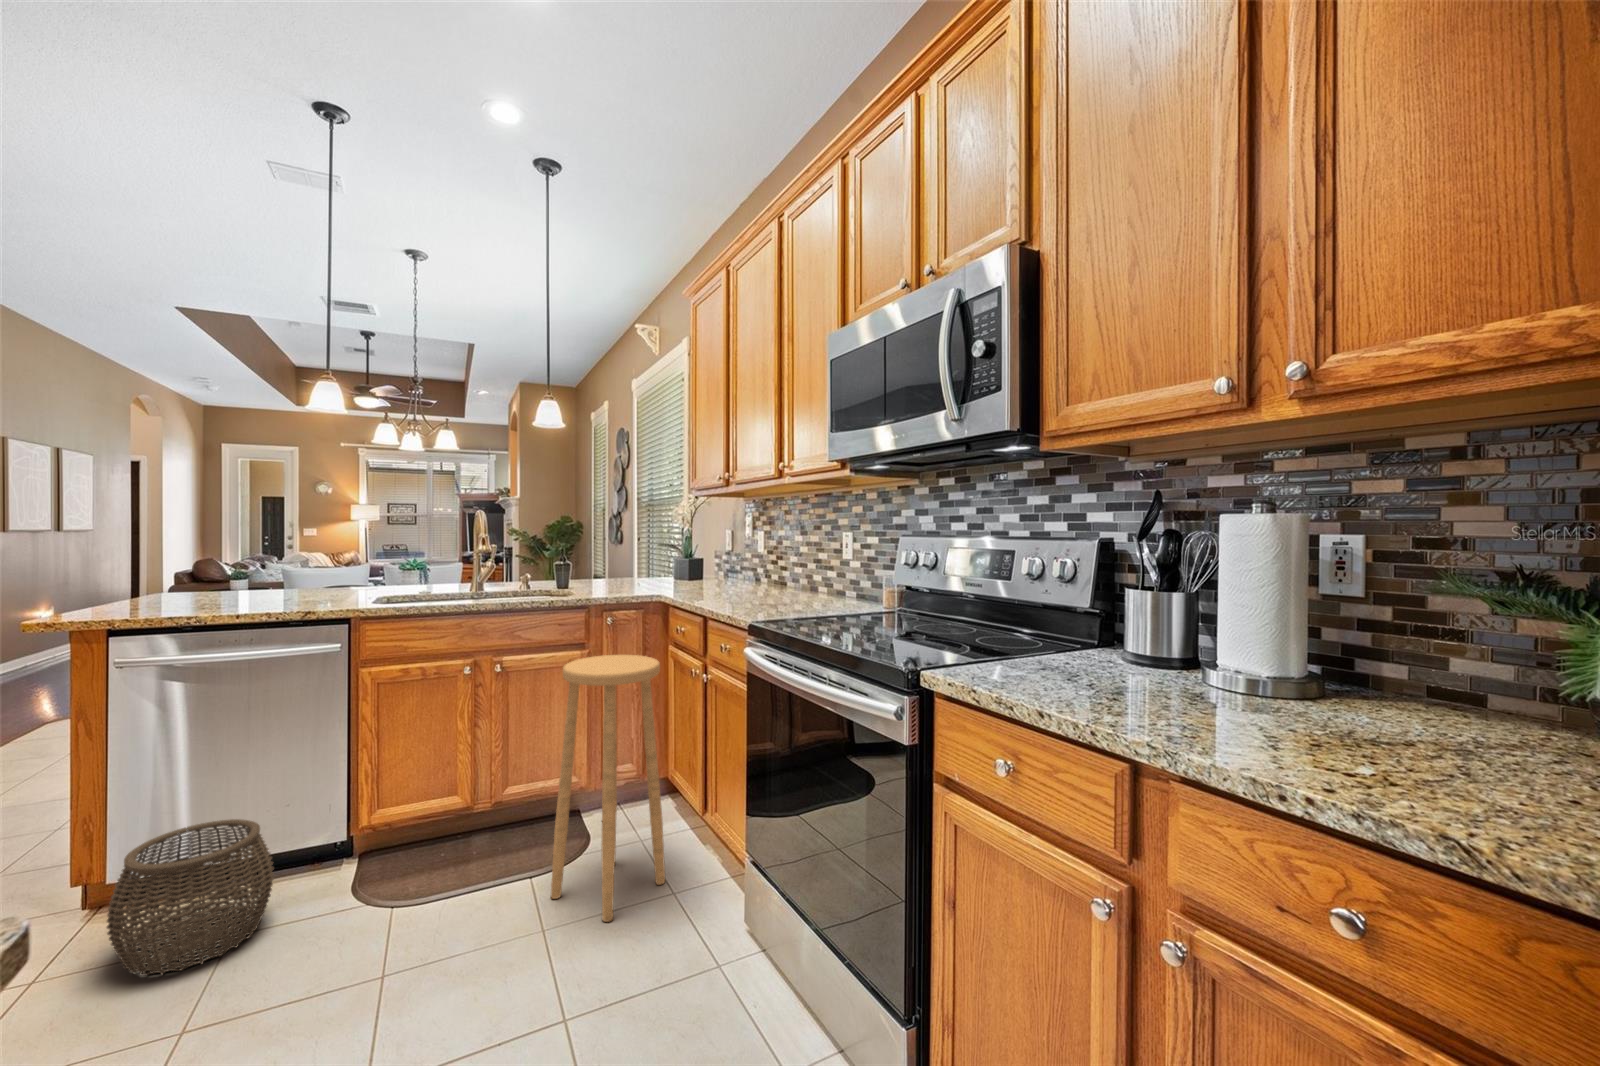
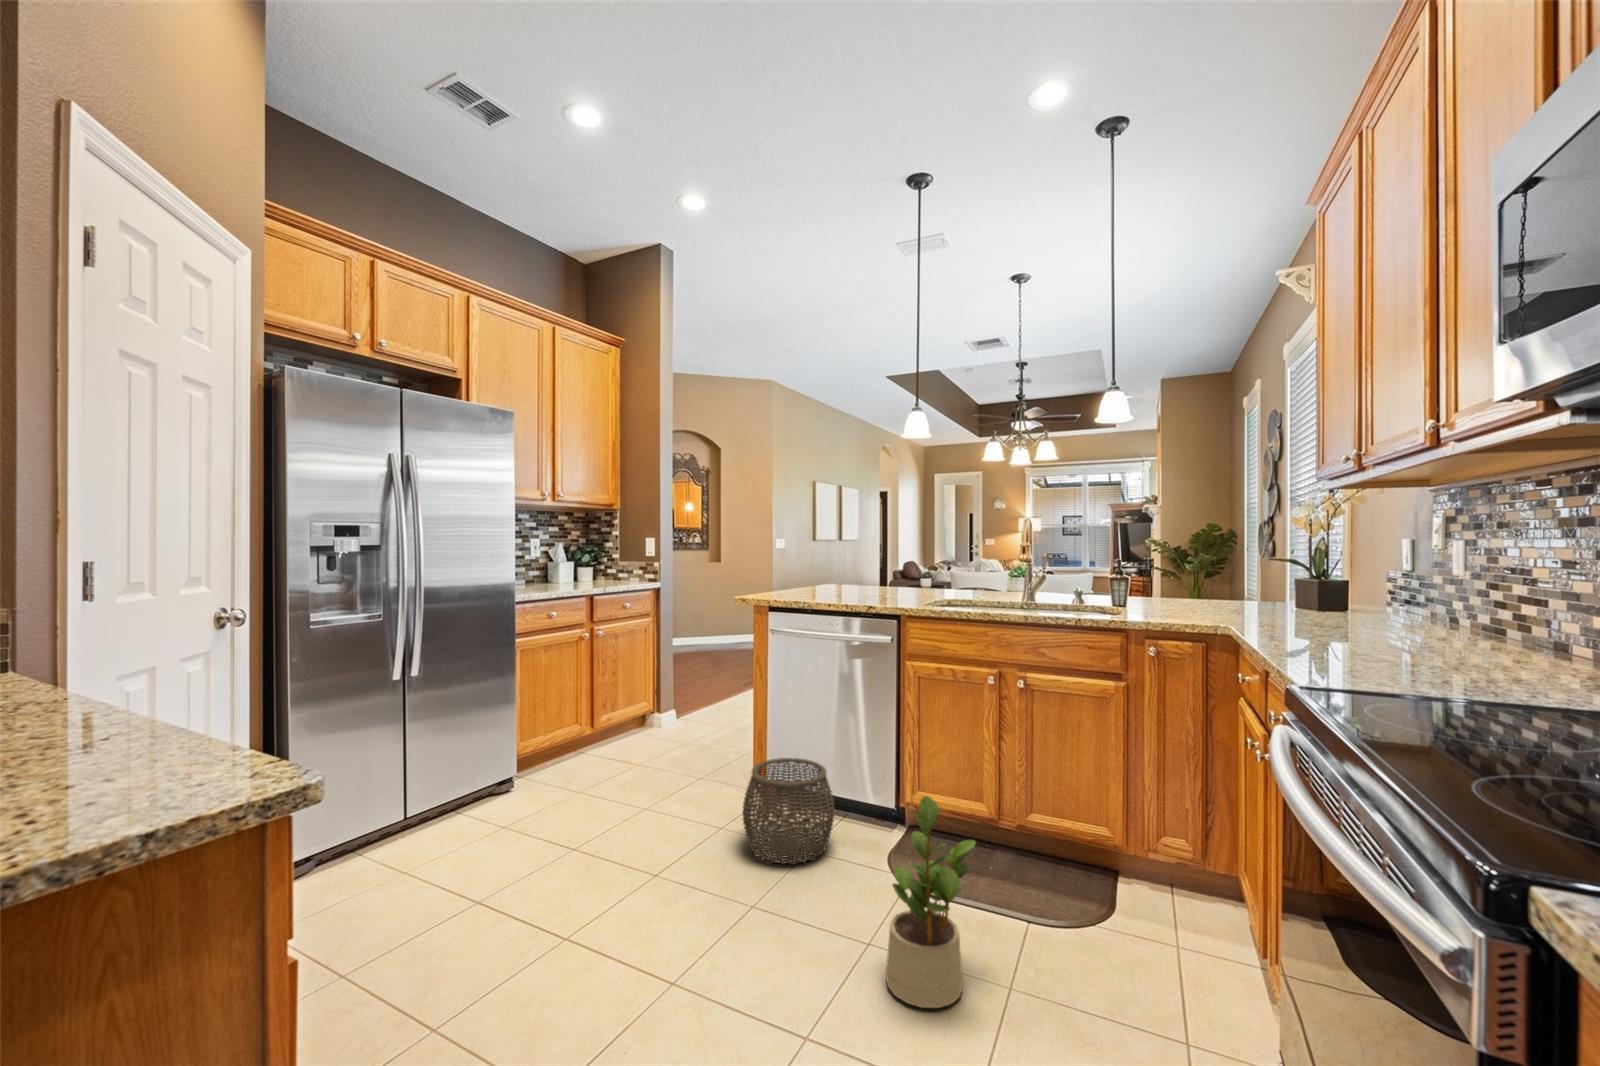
stool: present [551,655,665,922] -> none [1035,688,1181,1021]
potted plant: none [428,790,523,999] -> present [886,796,976,1008]

